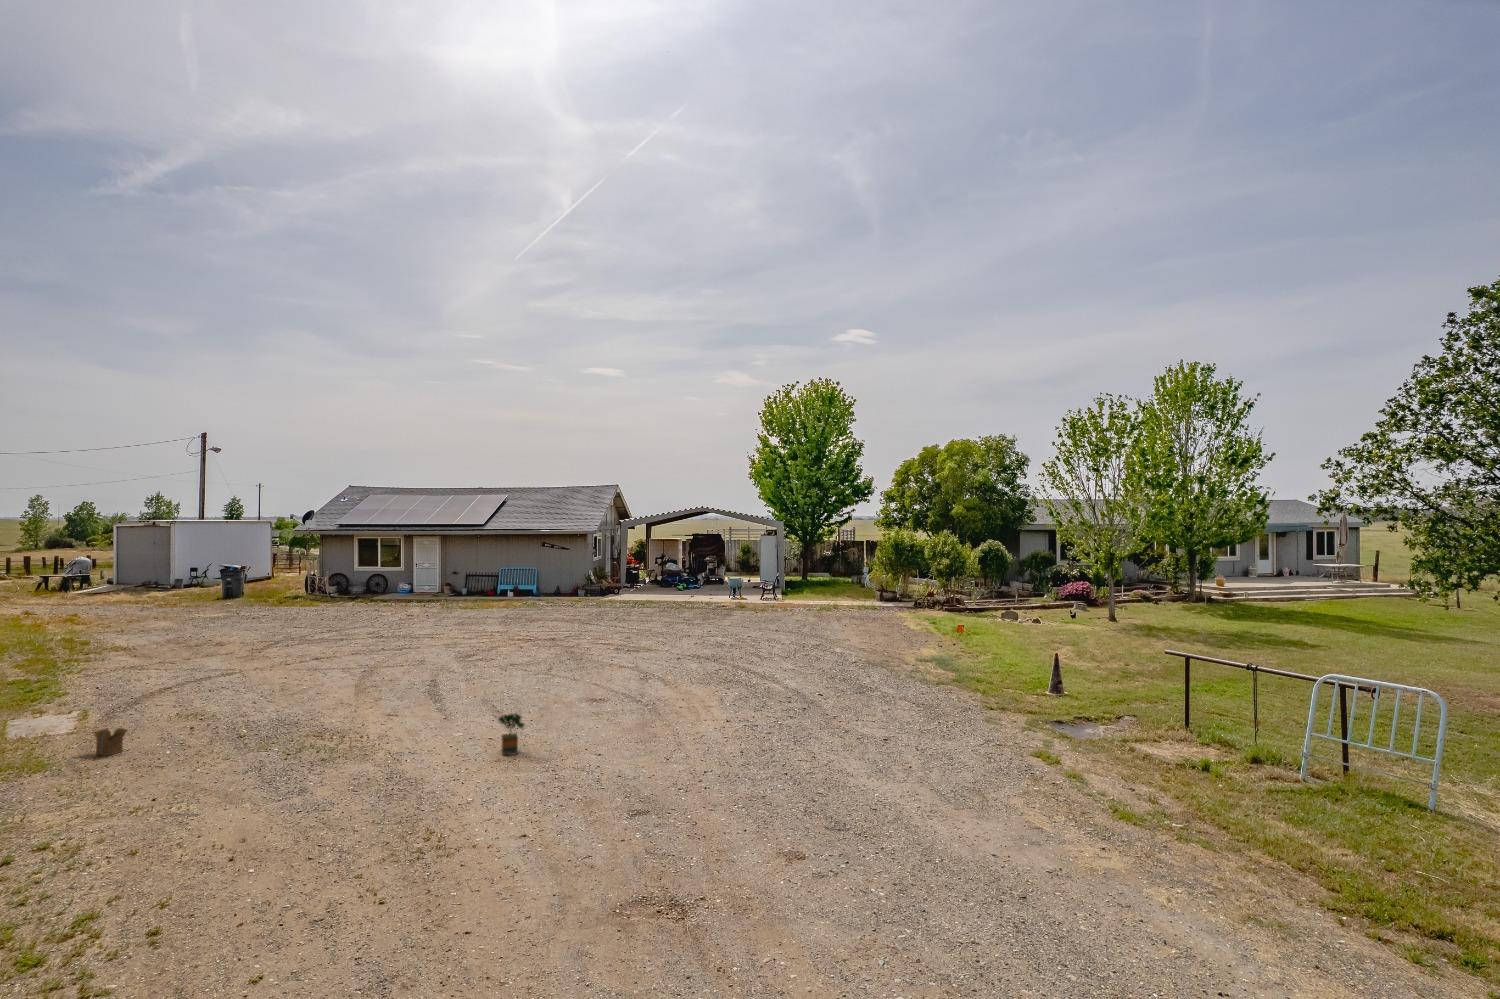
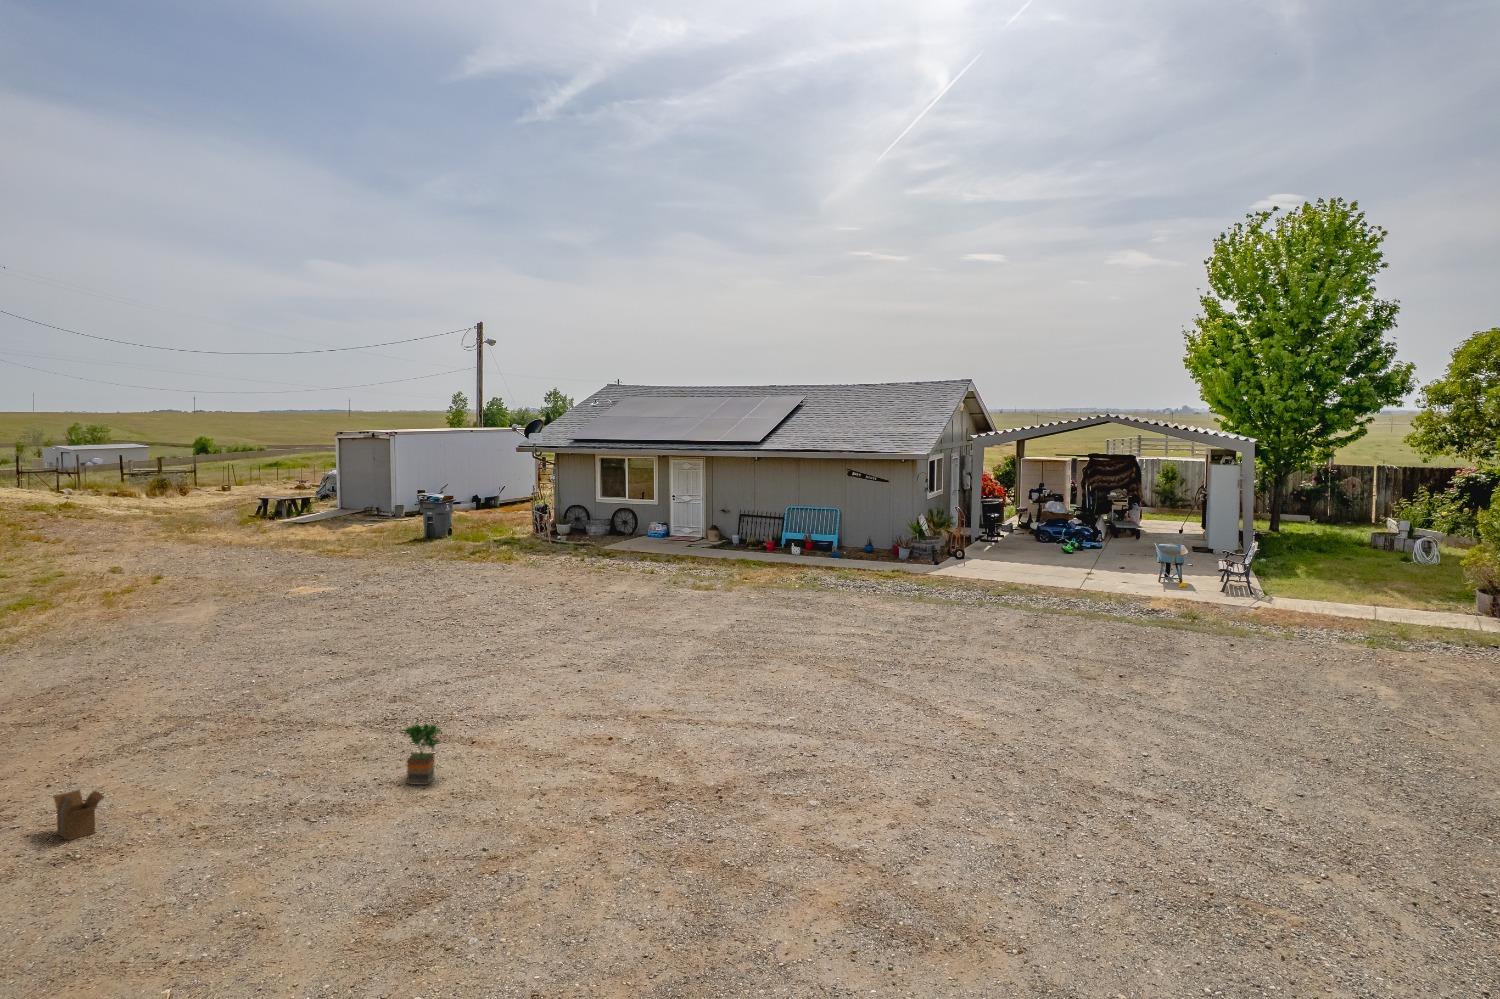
potted tree: present [498,713,524,755] -> present [404,724,441,785]

